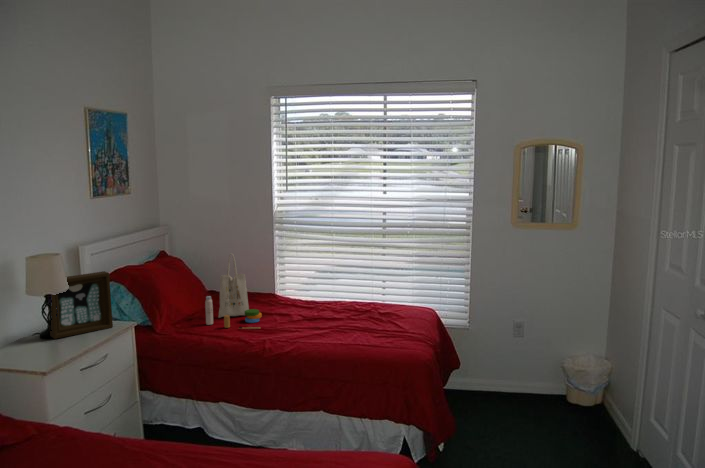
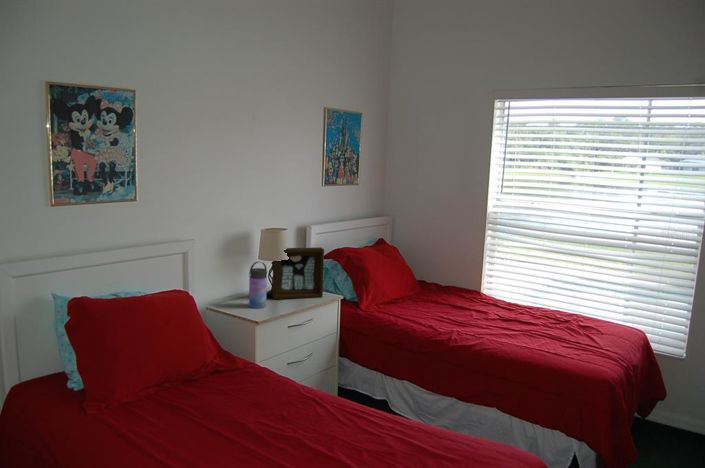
tote bag: present [205,254,262,329] -> none [405,246,457,320]
water bottle: none [22,298,48,353] -> present [249,261,267,308]

